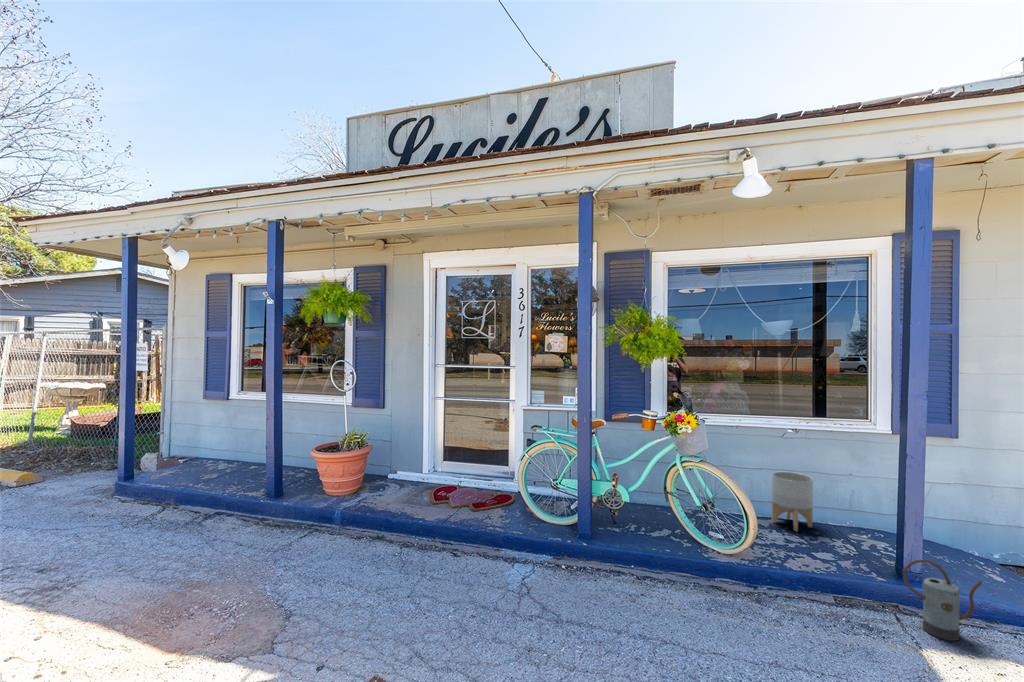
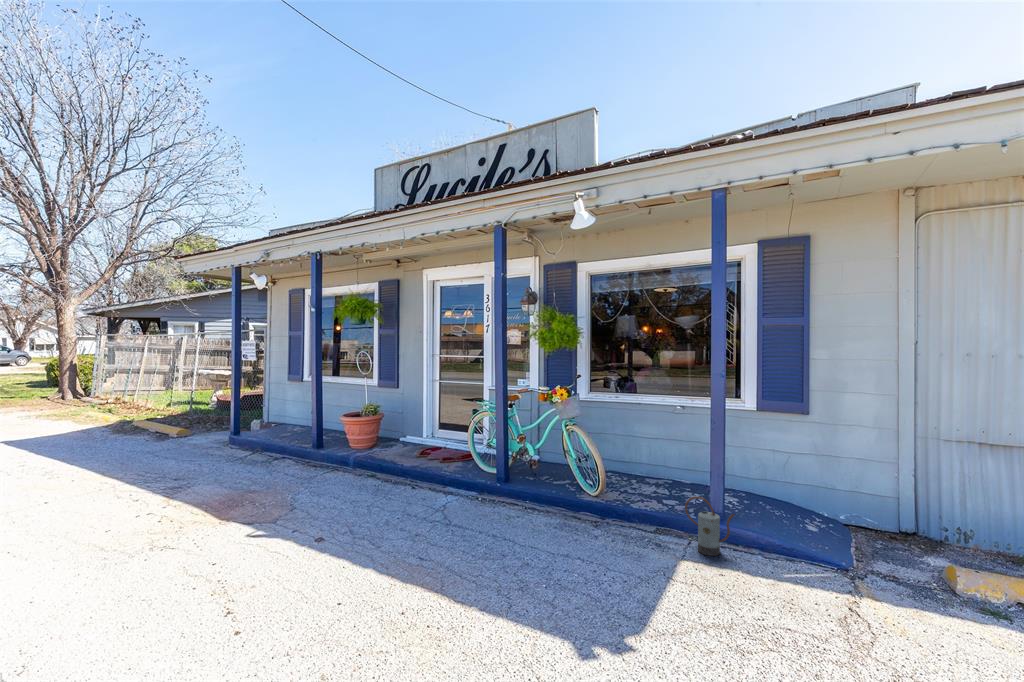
planter: present [772,472,813,531] -> none [659,442,689,488]

